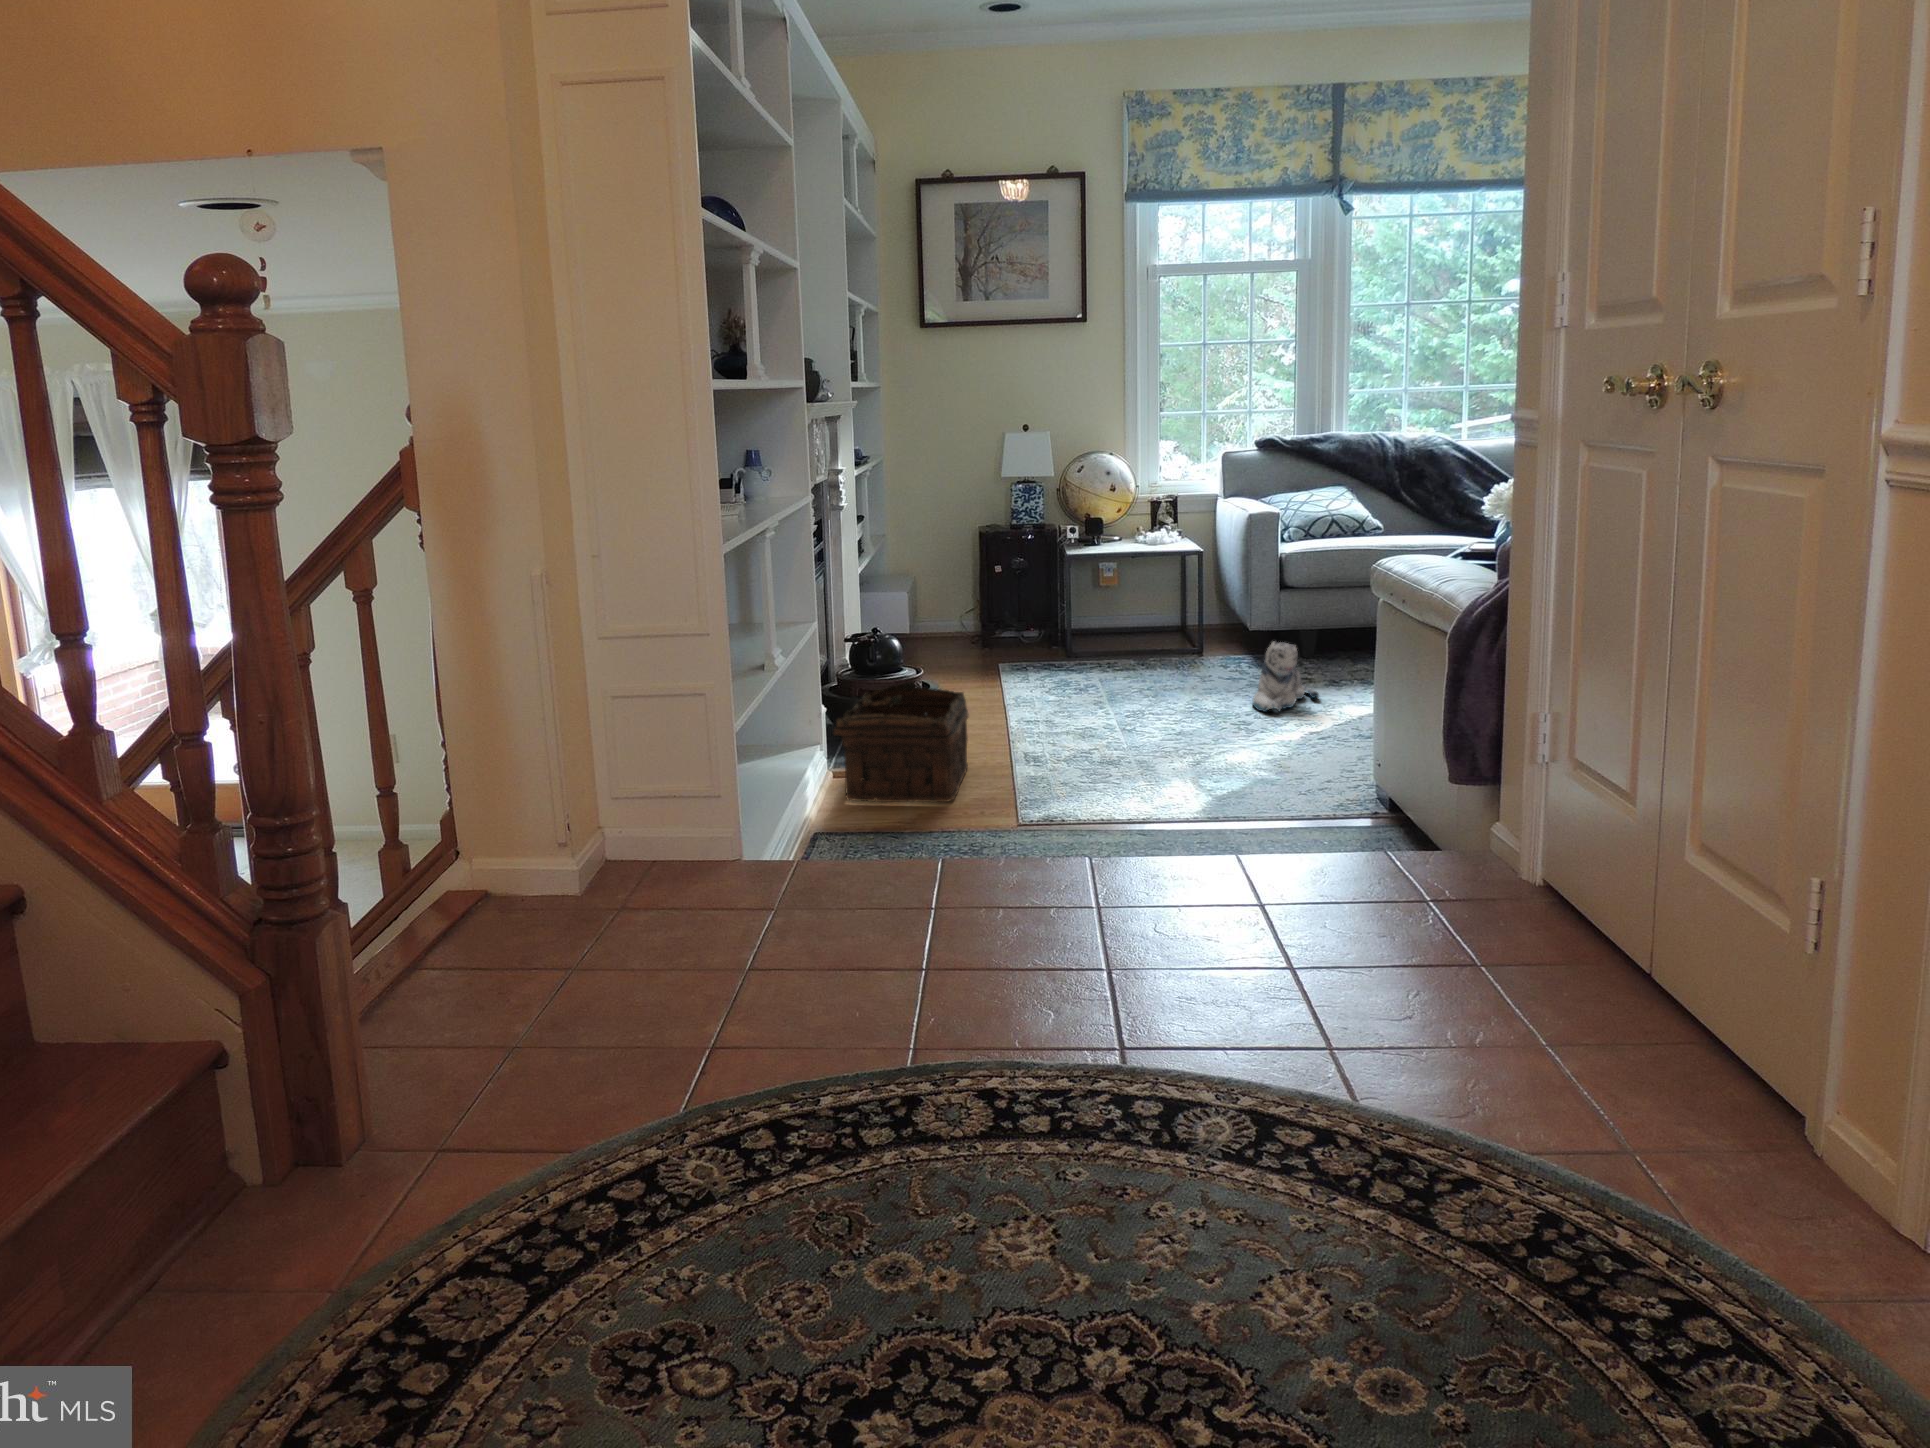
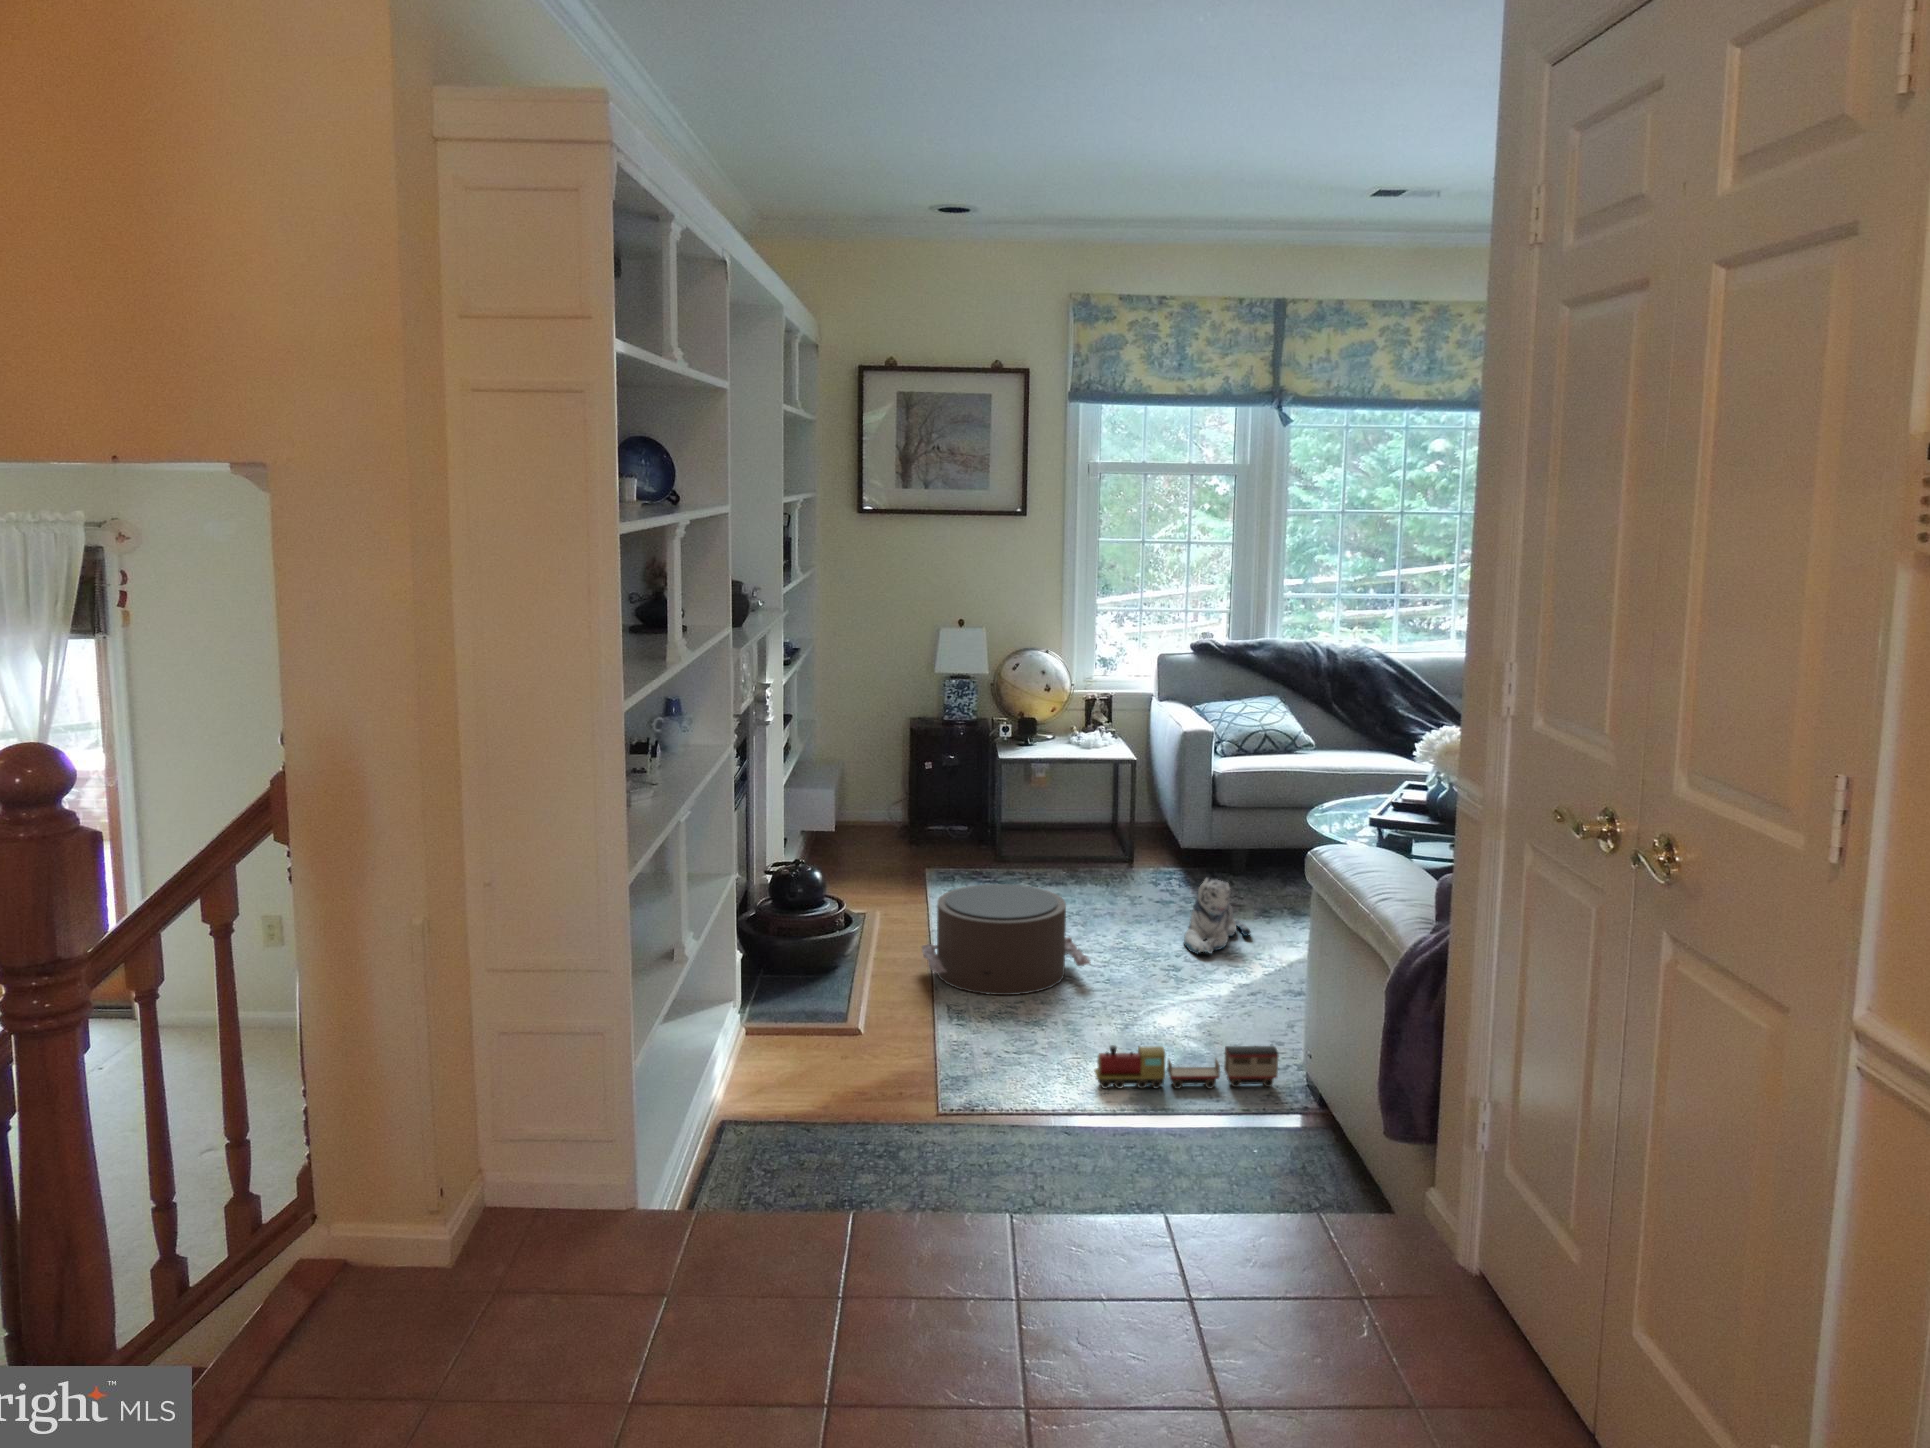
pouf: none [997,651,1161,745] -> present [922,884,1091,995]
basket: present [833,681,969,802] -> none [720,937,891,1080]
toy train: none [1165,761,1346,804] -> present [1095,1045,1278,1089]

